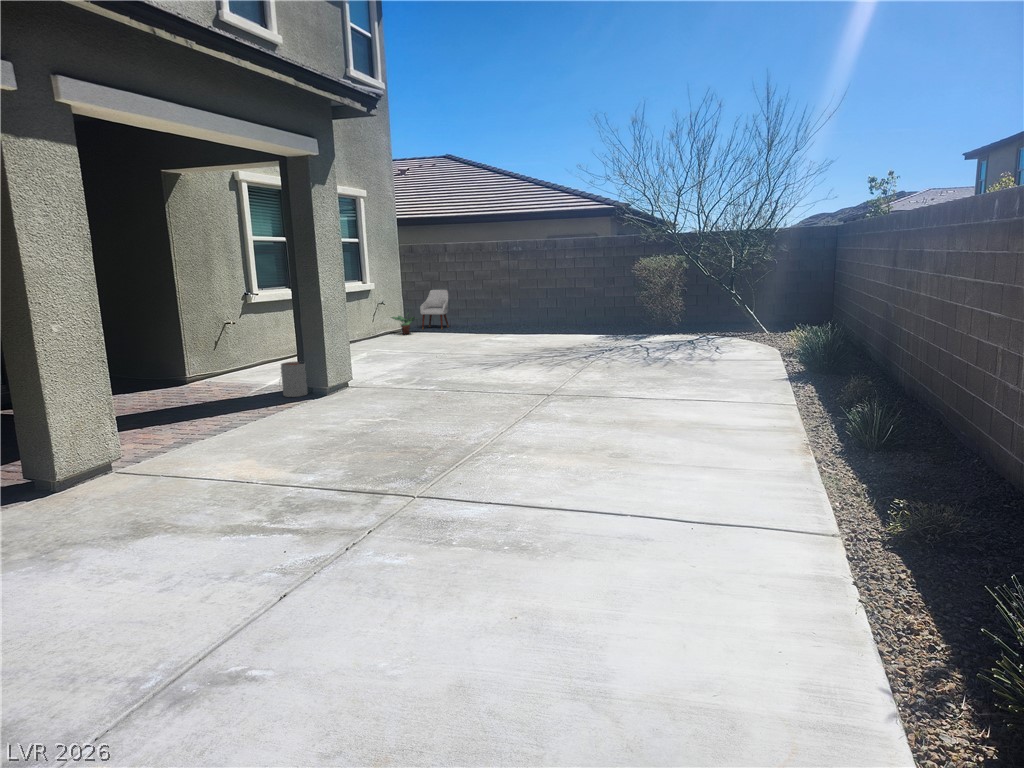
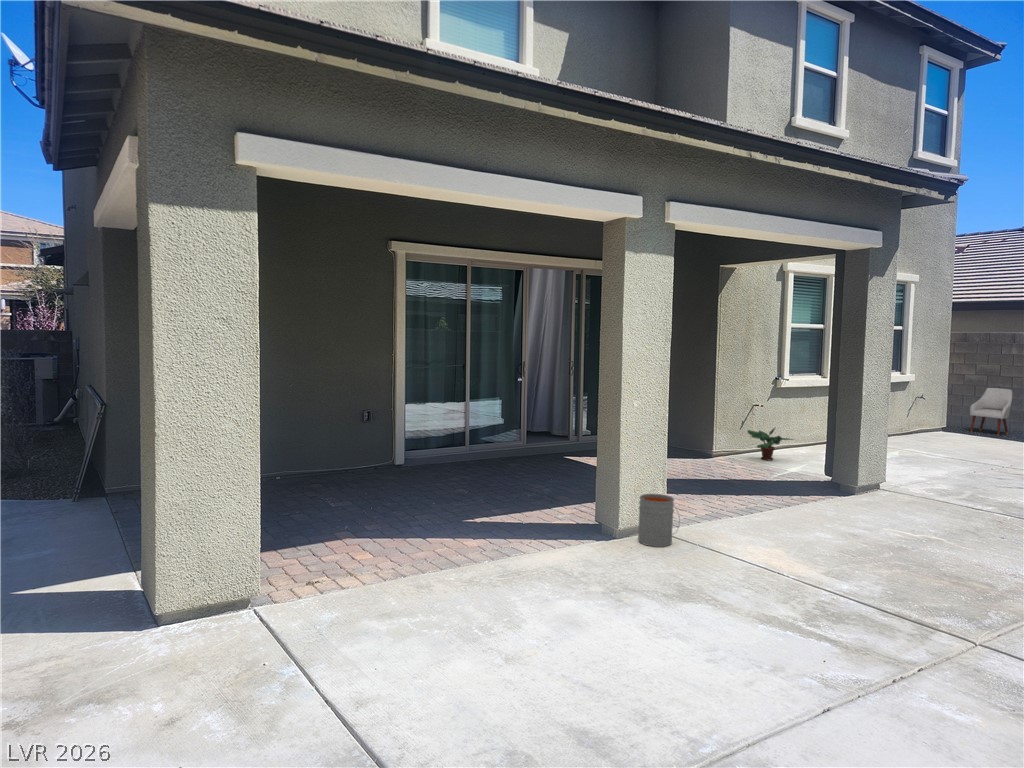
potted plant: present [391,316,416,334] -> present [748,428,793,460]
bucket: present [281,361,308,397] -> present [638,494,680,547]

